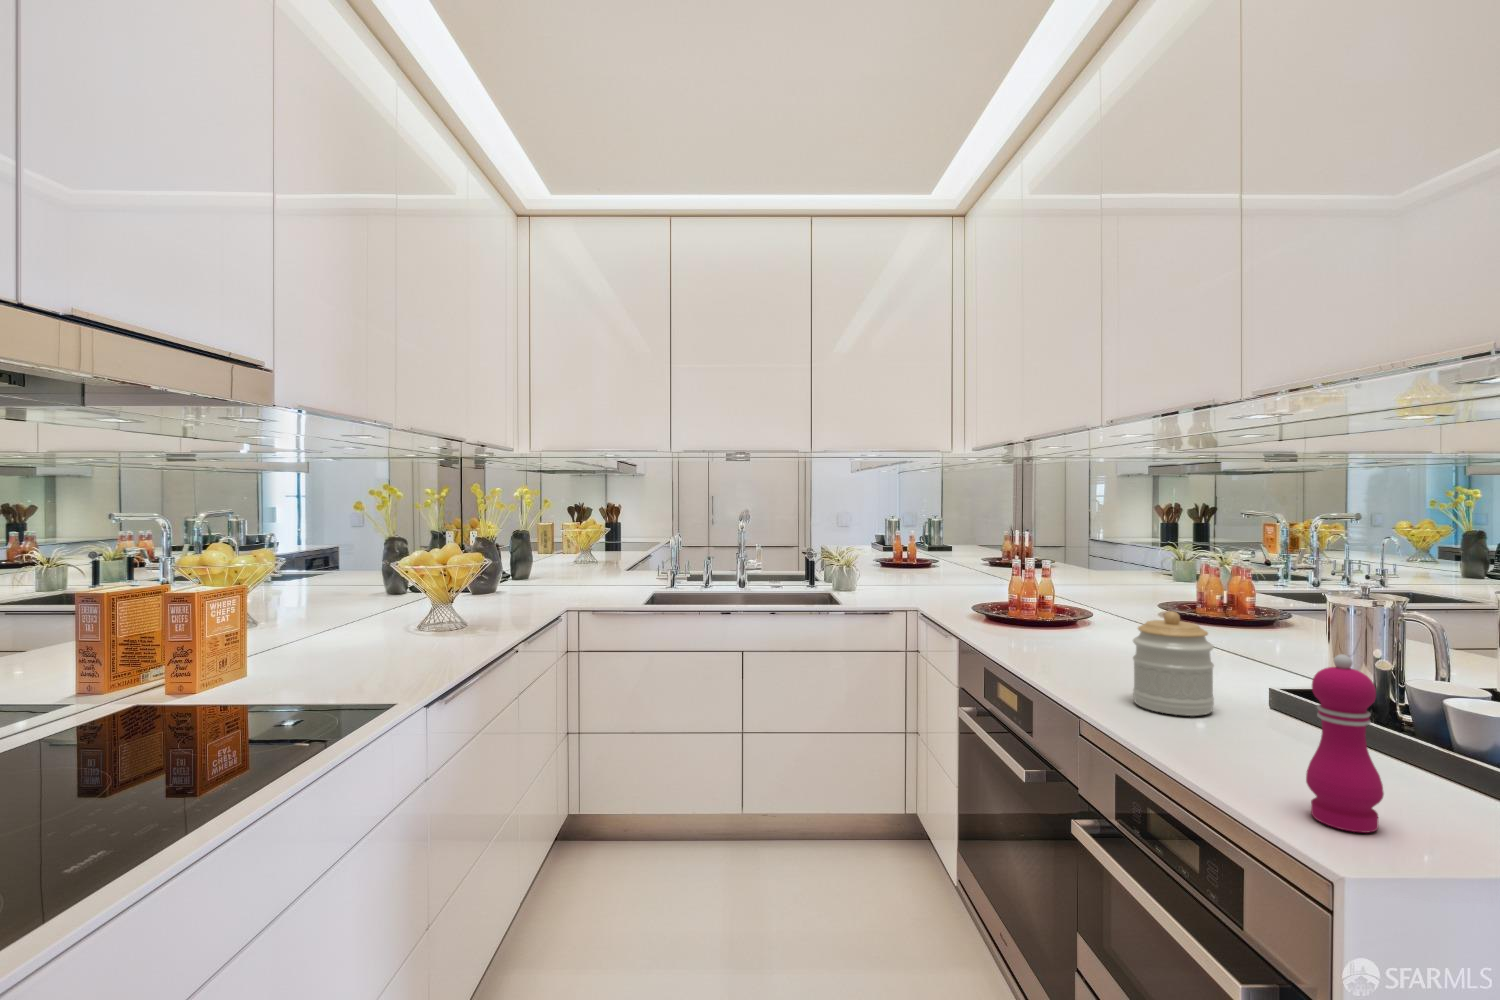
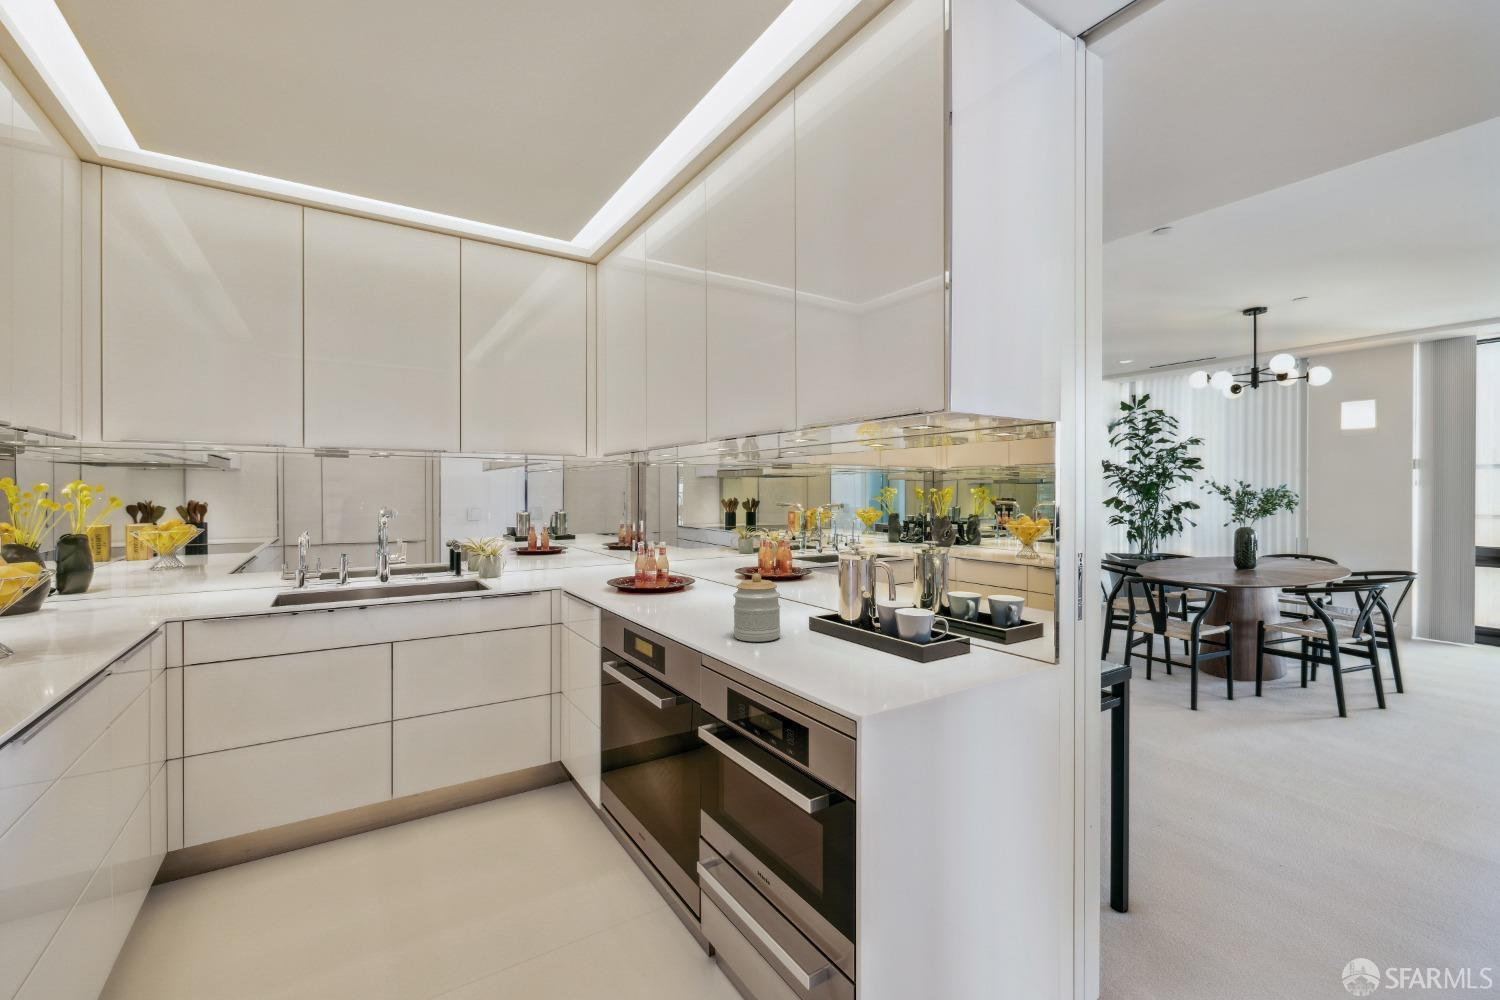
pepper mill: present [1306,654,1384,832] -> none [838,590,873,690]

